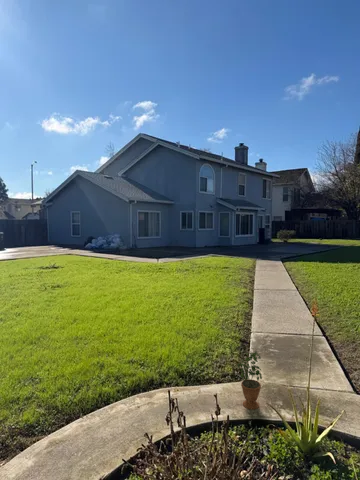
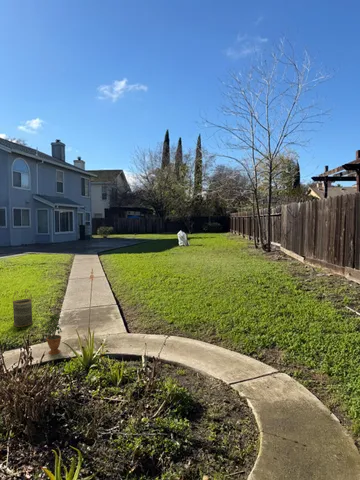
basket: none [199,304,220,349] -> present [13,291,33,327]

